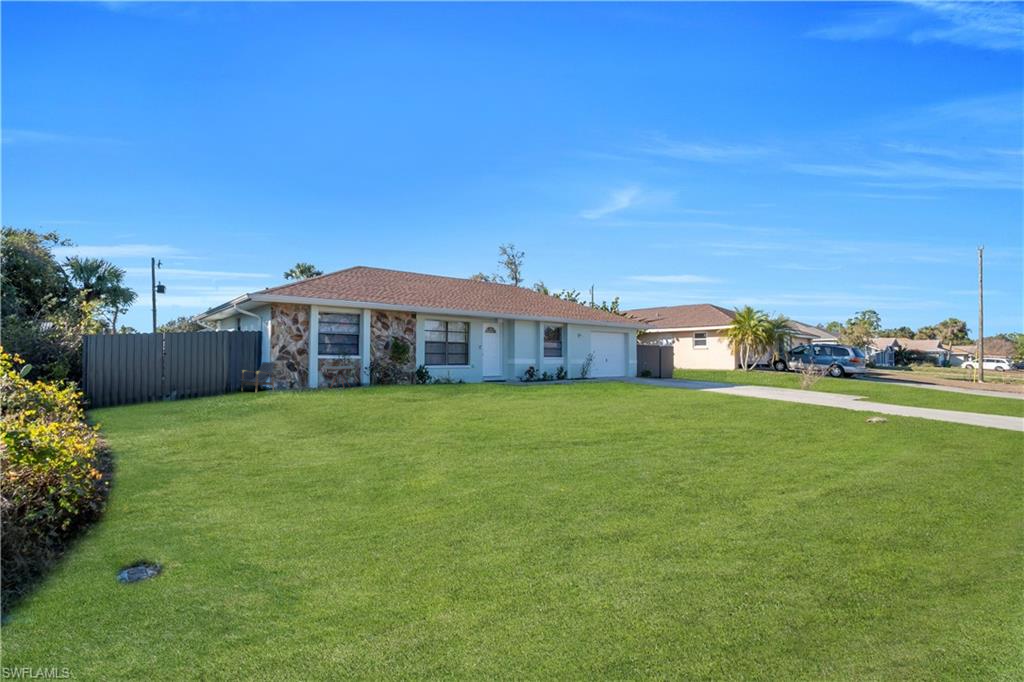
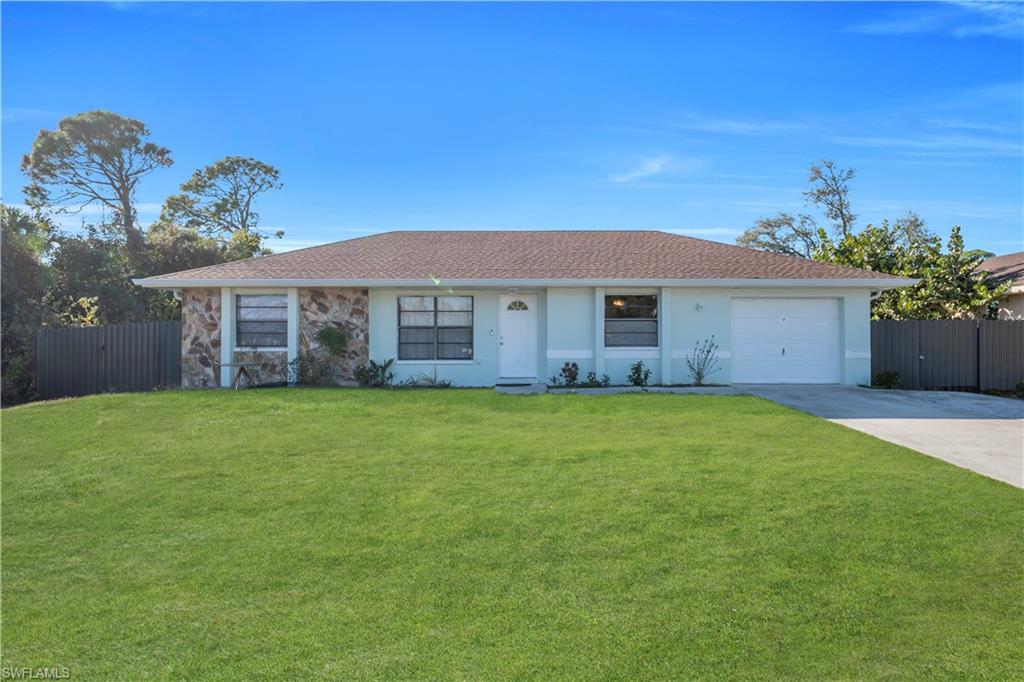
lounge chair: present [240,362,275,391] -> none [145,355,187,391]

